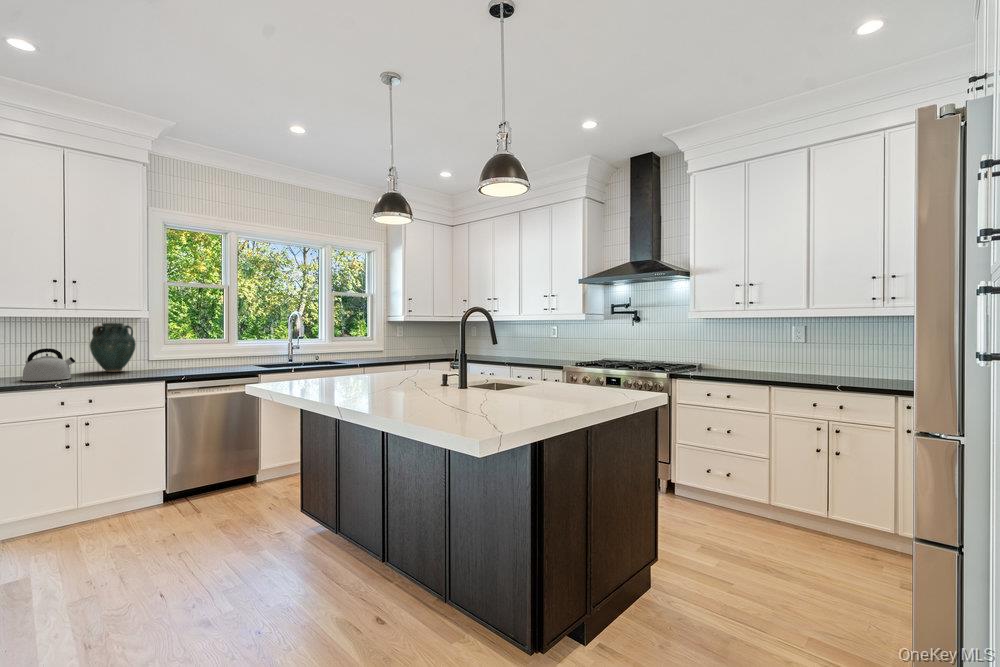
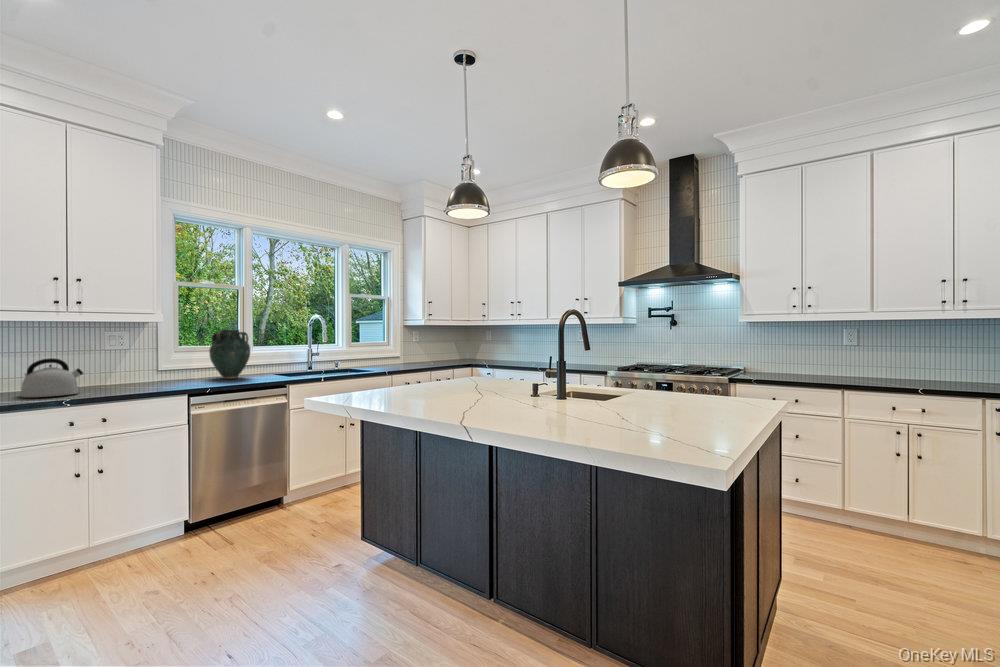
vase: present [90,323,136,372] -> present [209,330,250,379]

